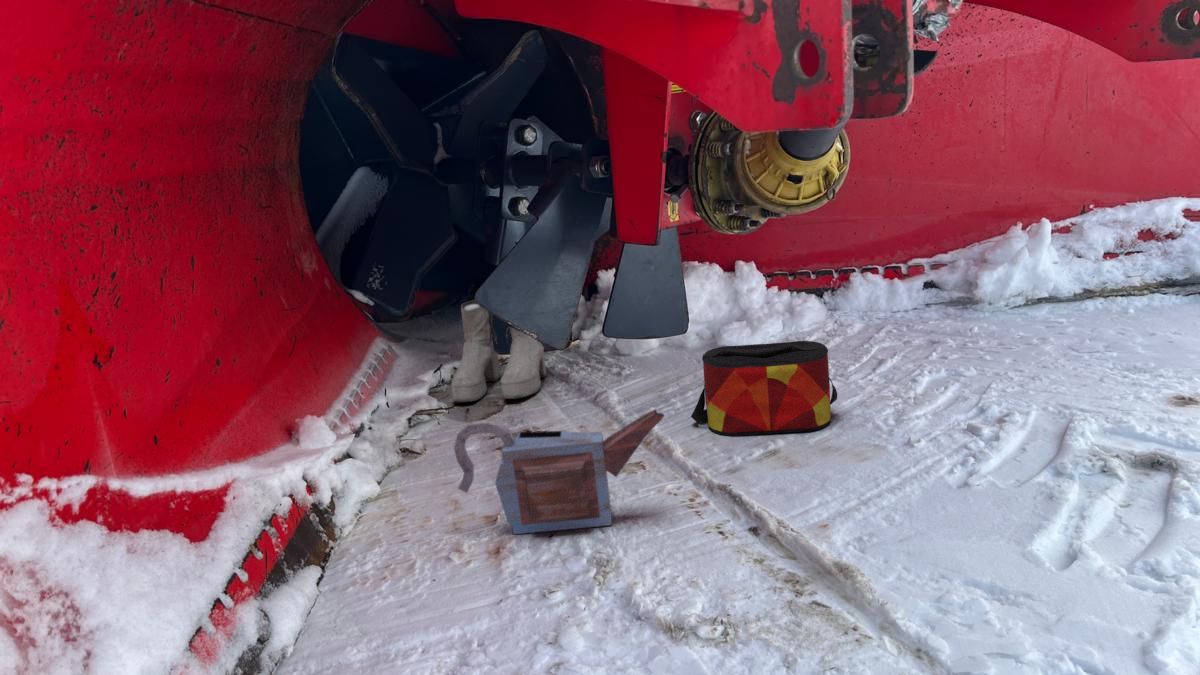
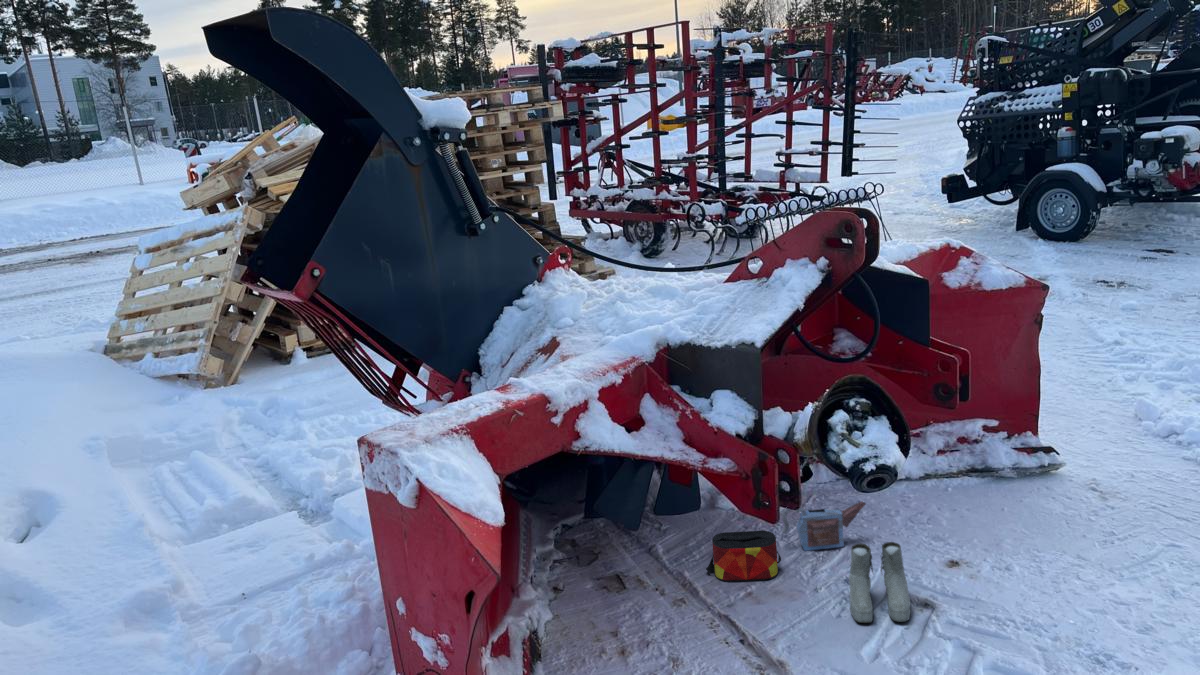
boots: present [452,300,546,402] -> present [849,542,911,623]
watering can: present [454,410,664,534] -> present [782,501,866,551]

